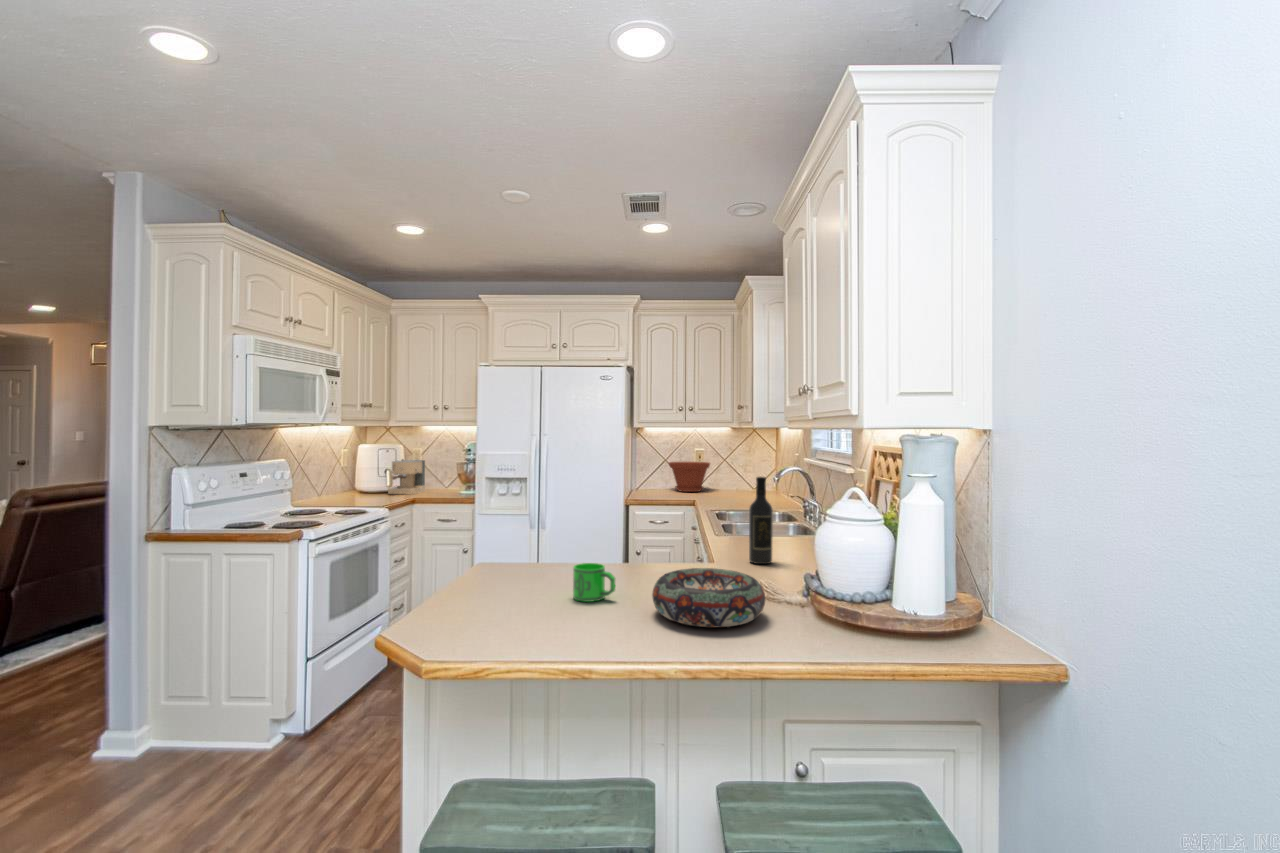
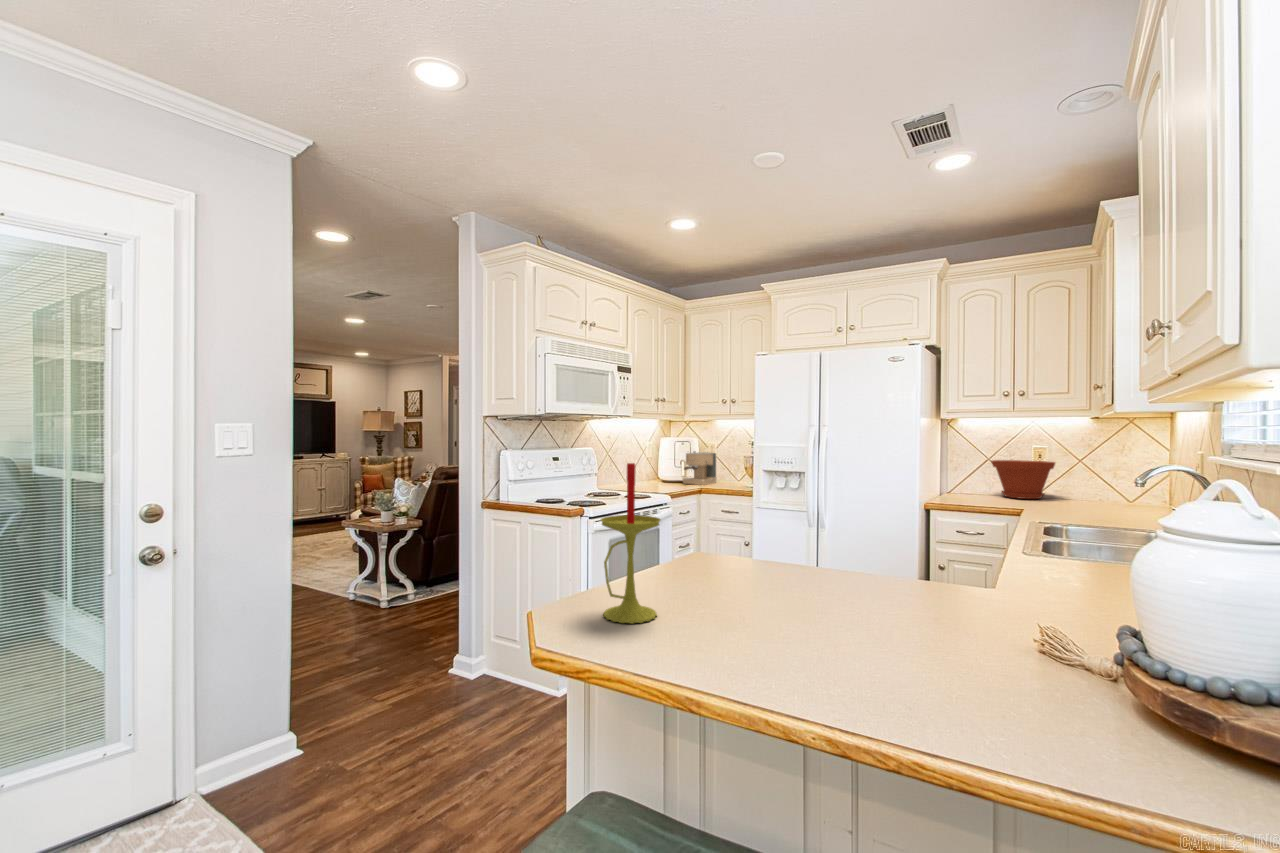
wine bottle: present [749,477,773,564] -> none [1053,468,1097,602]
candle: none [463,488,517,632] -> present [601,463,660,624]
mug: present [573,563,615,602] -> none [750,562,801,611]
decorative bowl: present [652,568,765,627] -> none [830,586,1018,684]

